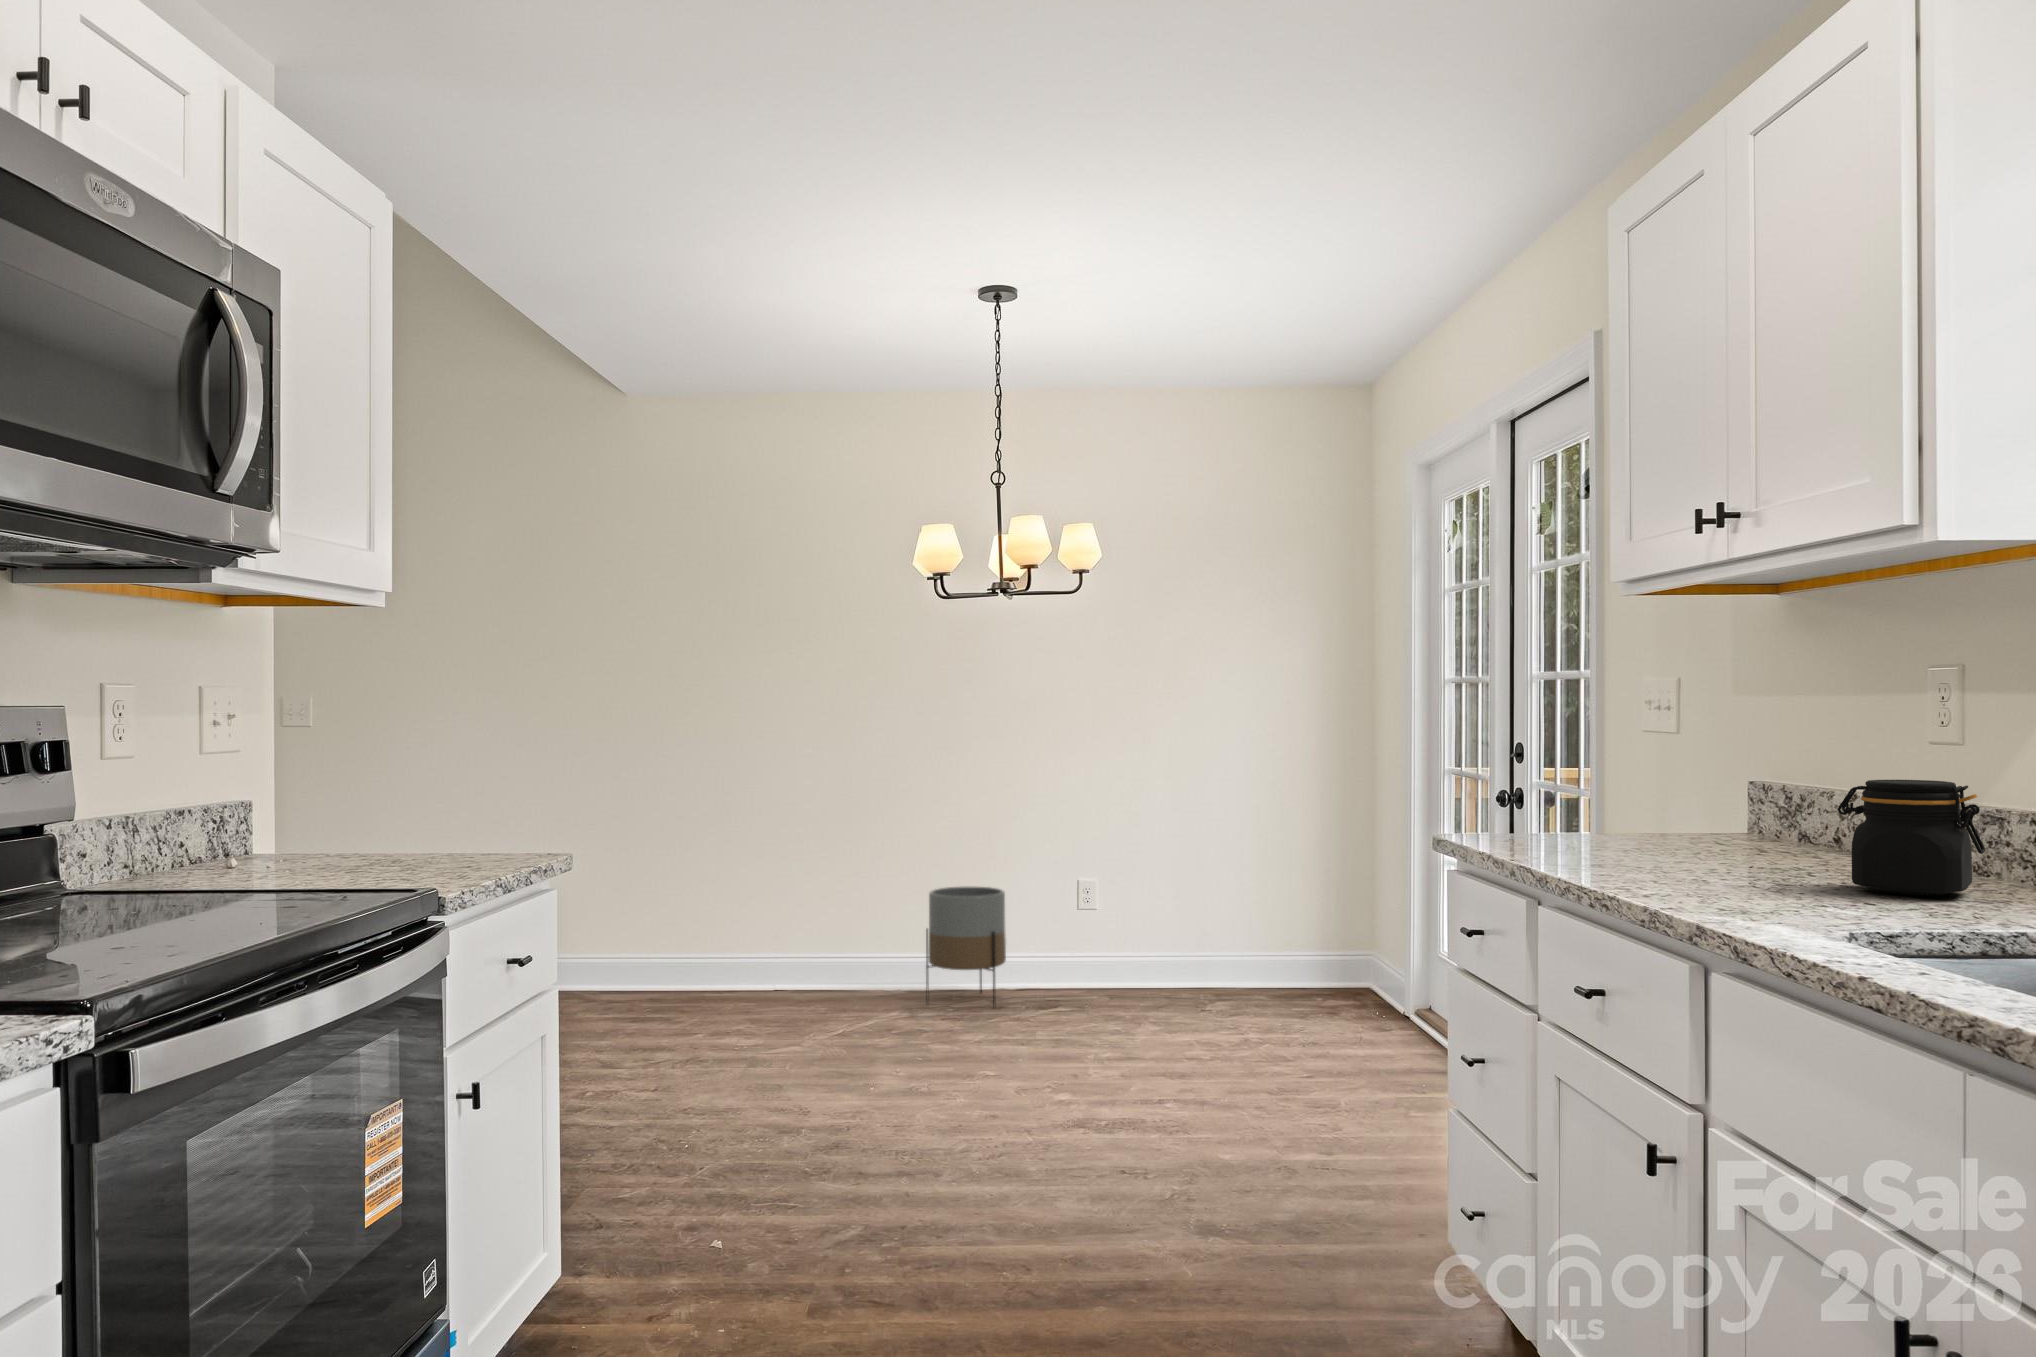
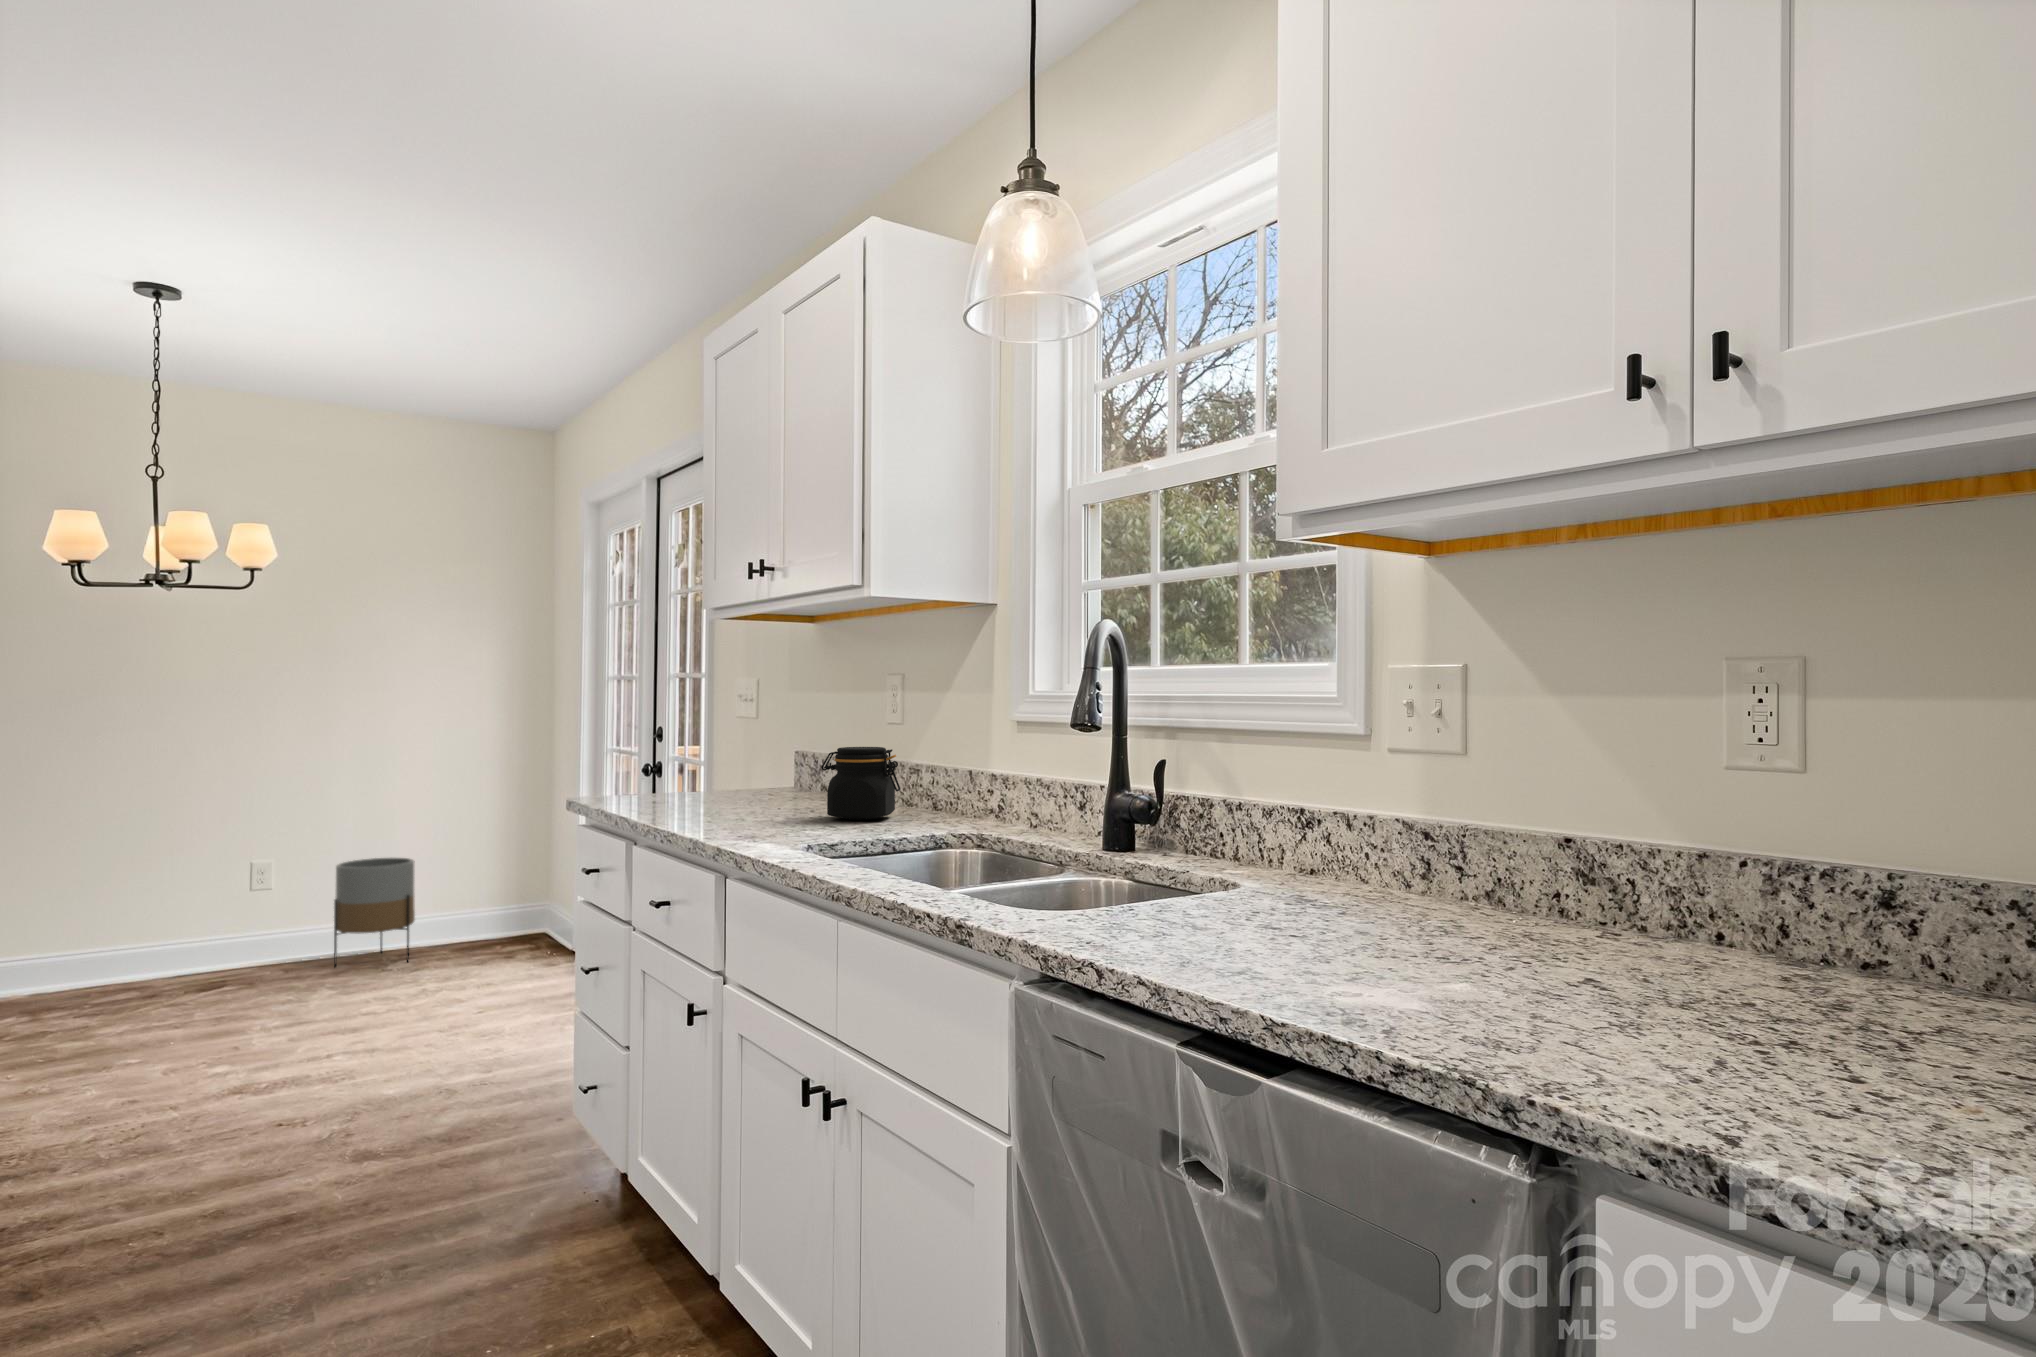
planter: present [926,886,1006,1007] -> present [334,858,415,967]

